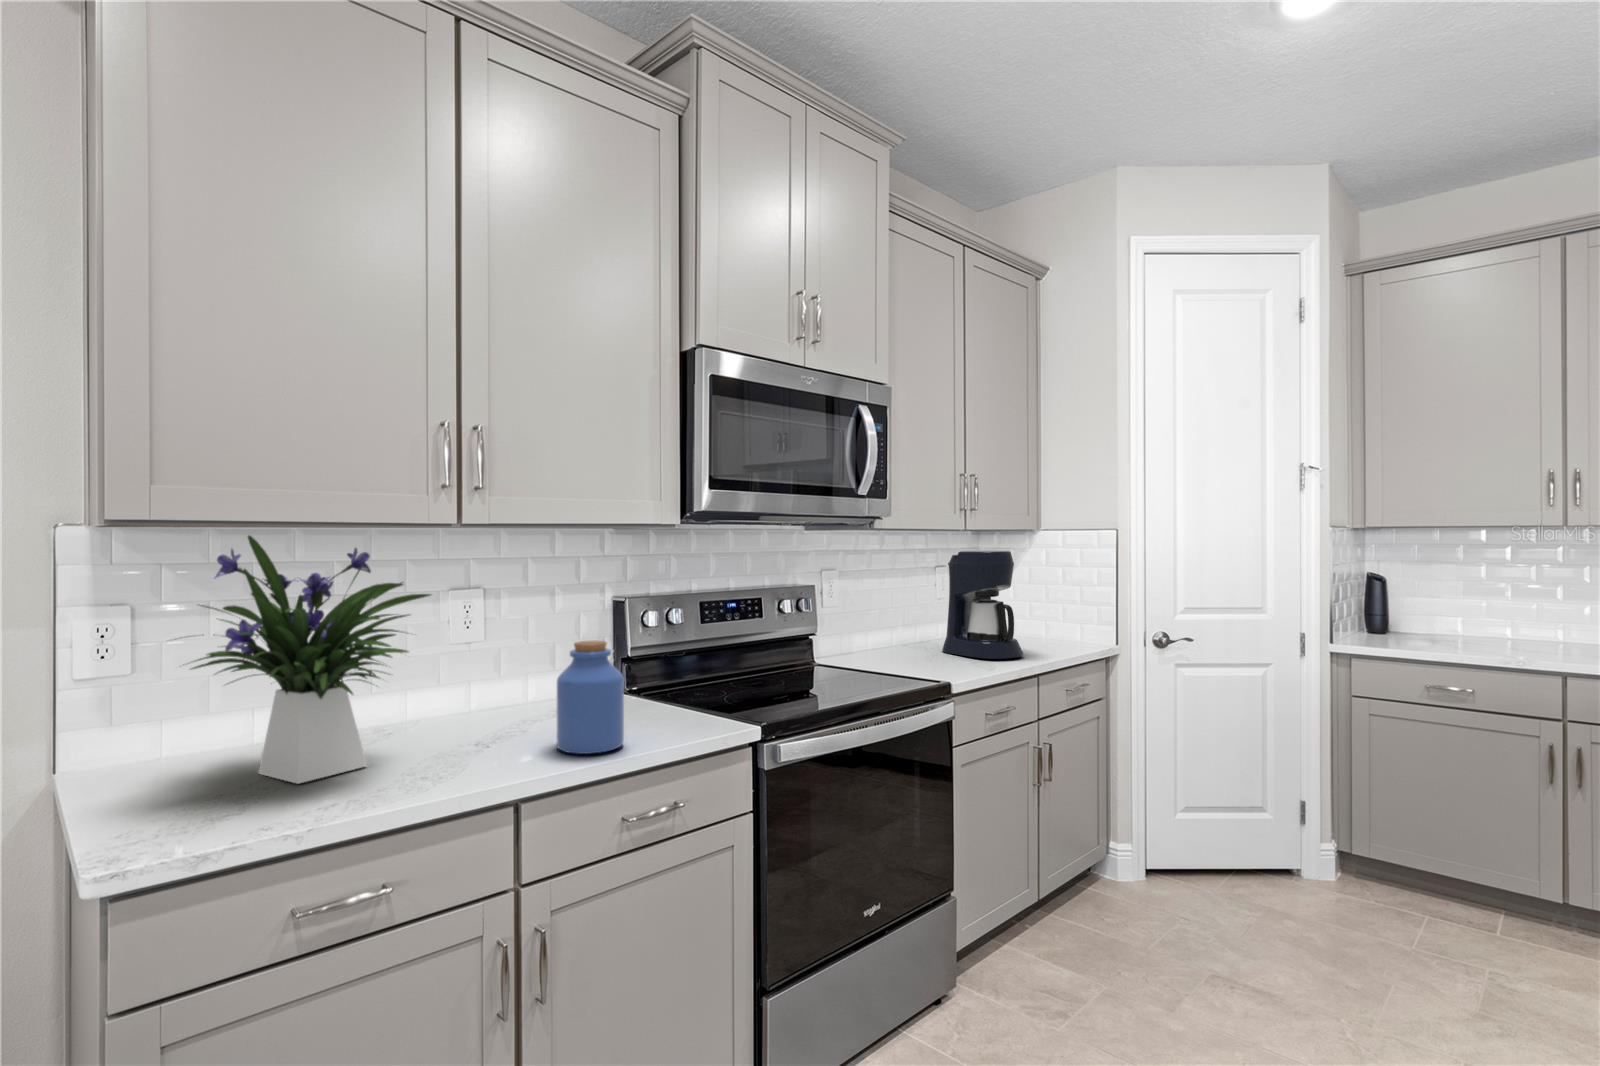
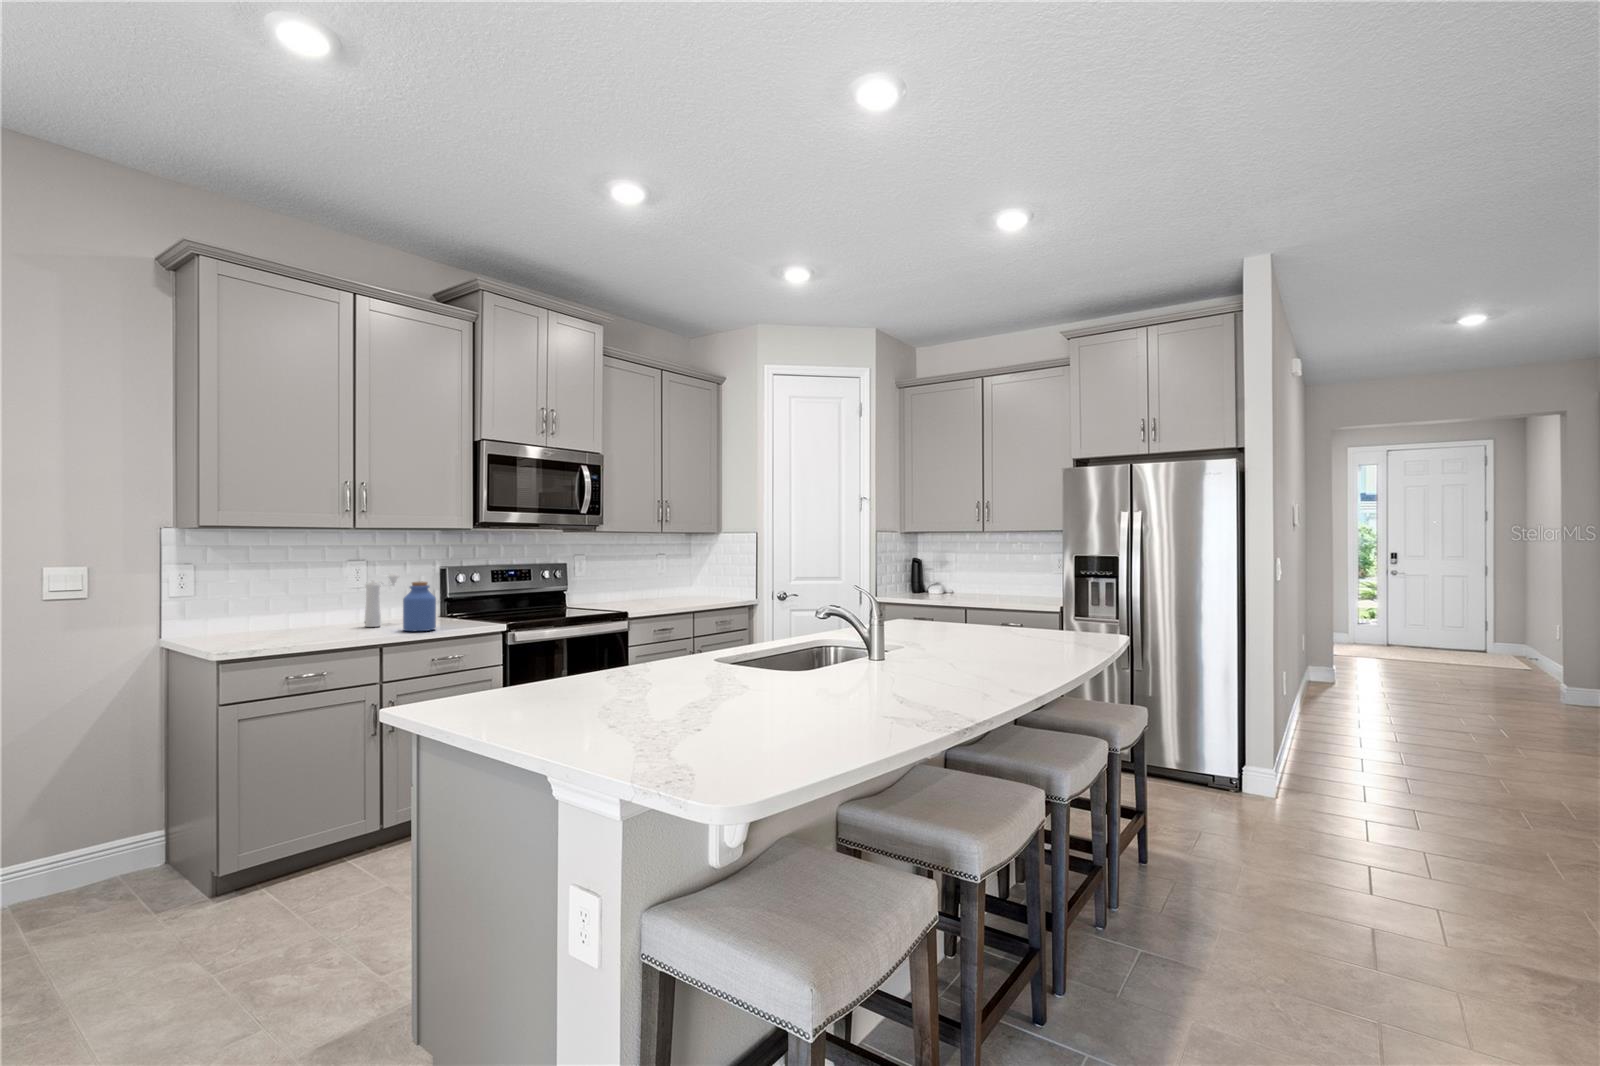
flower arrangement: present [175,536,431,784] -> none [225,531,344,638]
coffee maker: present [942,550,1023,659] -> none [646,545,690,604]
pepper mill: none [479,616,545,734] -> present [365,573,399,627]

